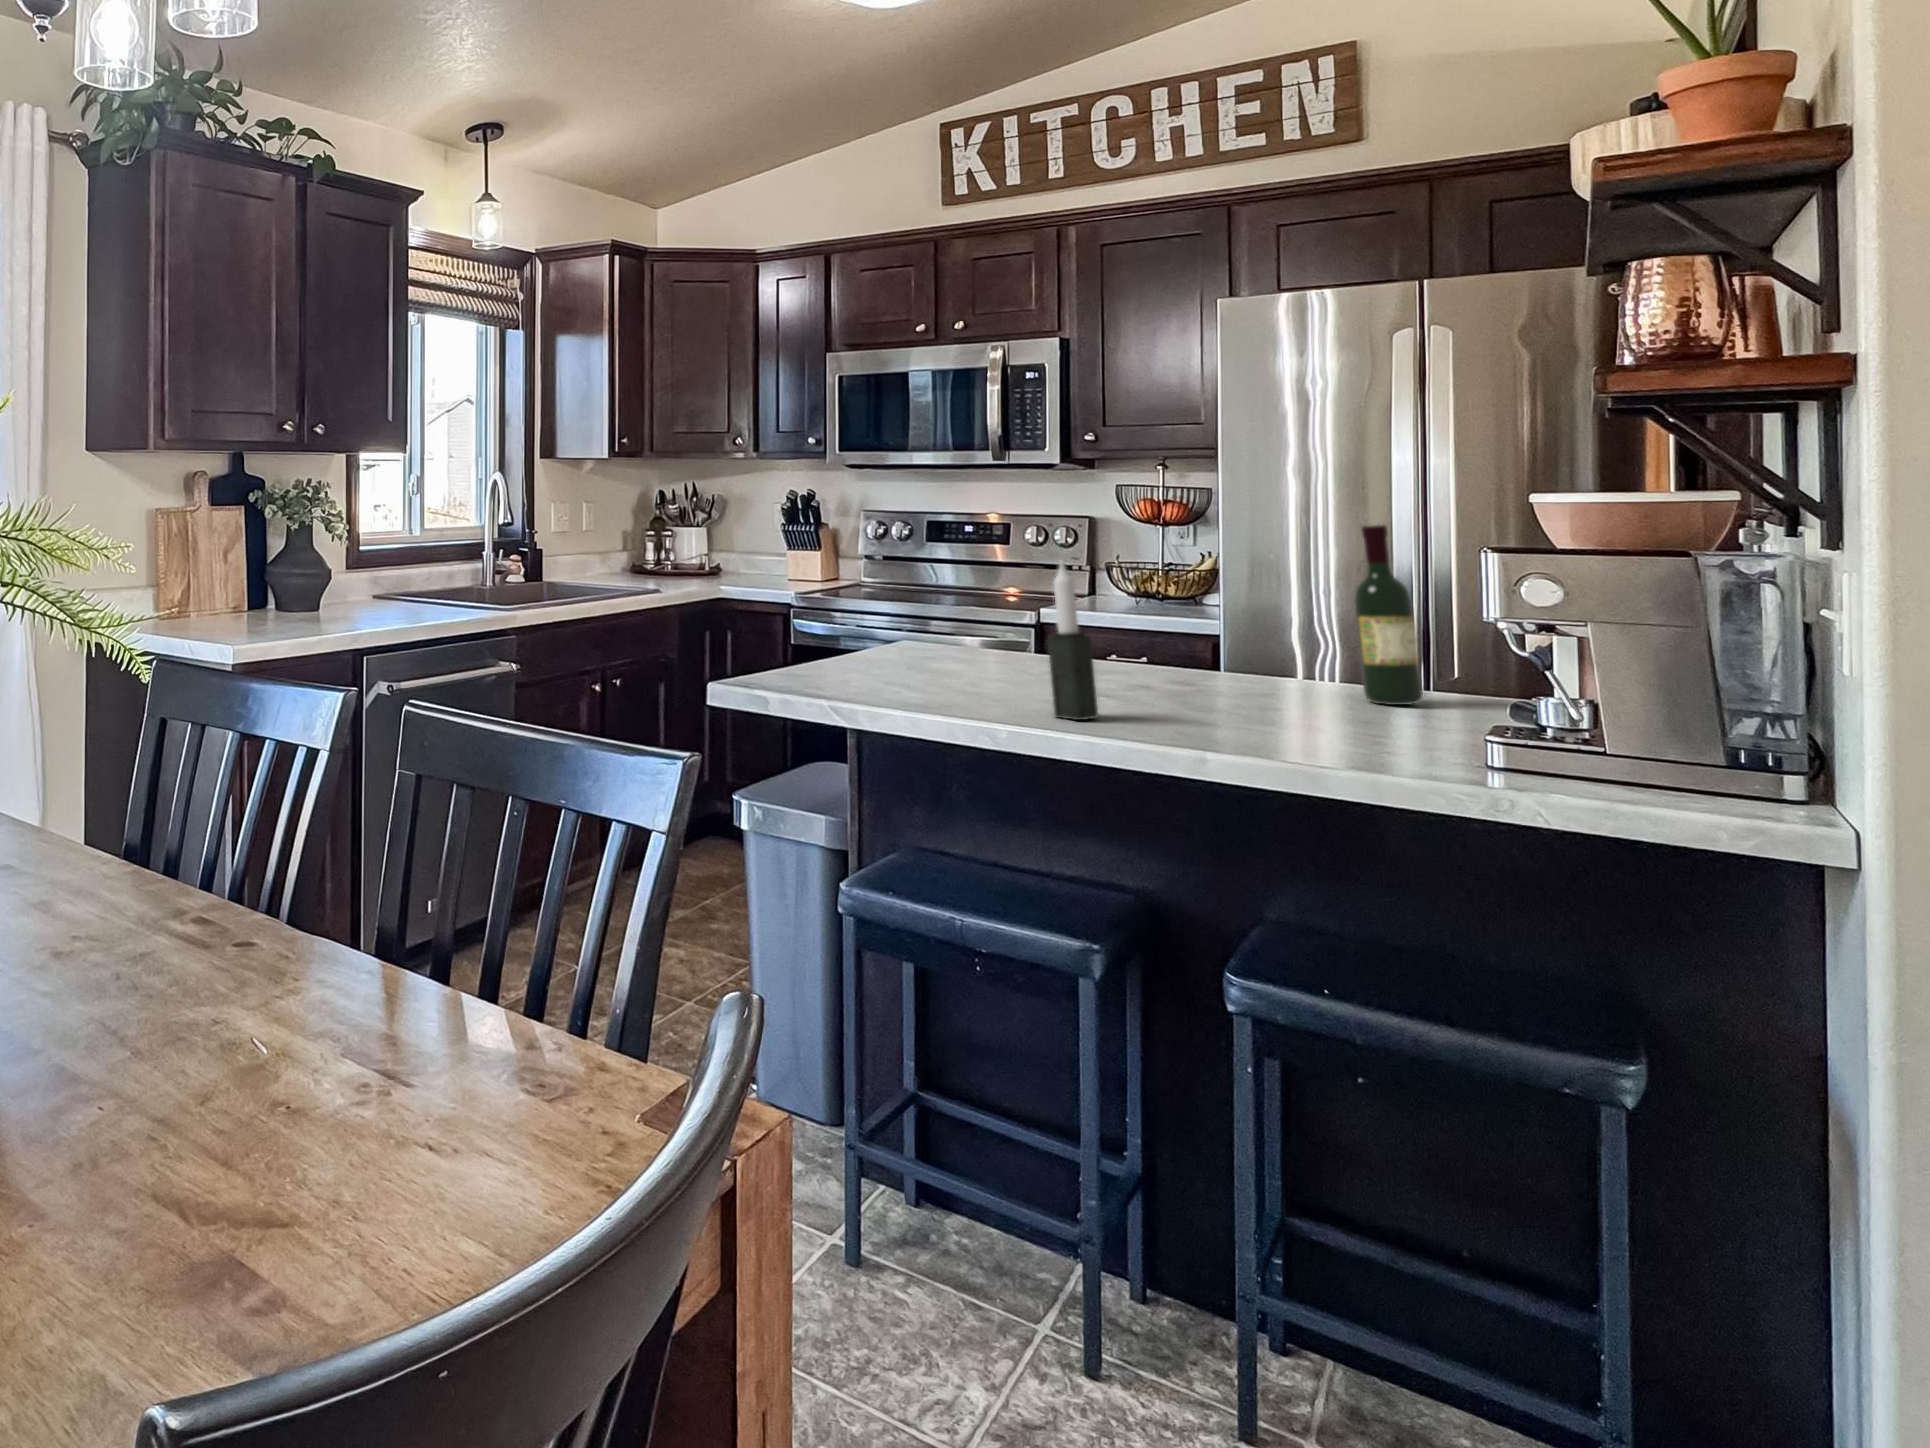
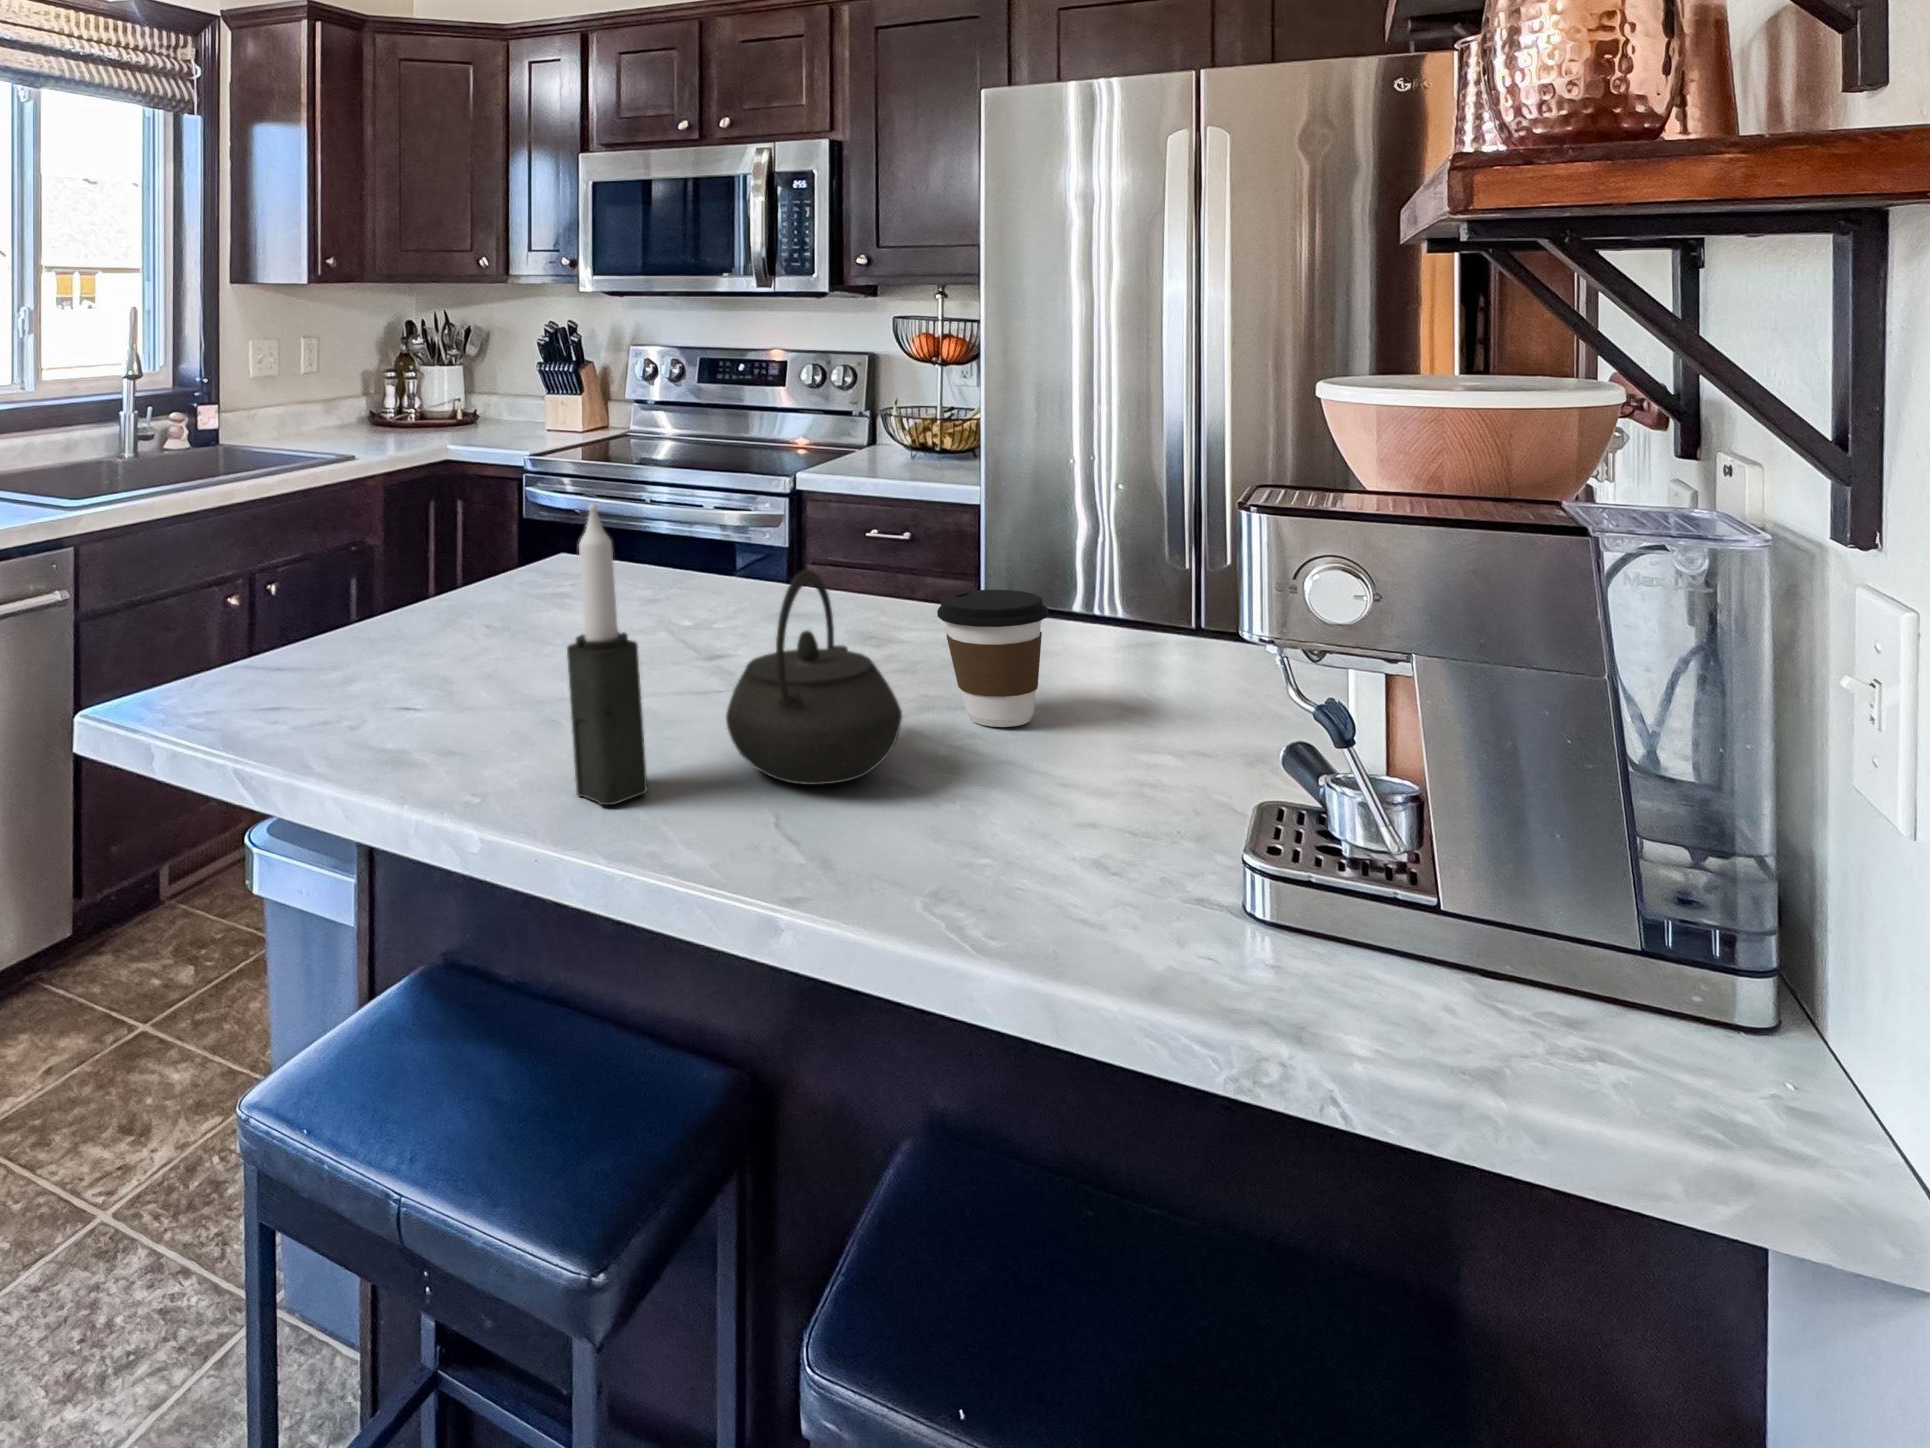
wine bottle: present [1354,525,1423,705] -> none [1081,414,1169,700]
kettle: none [1135,603,1252,720] -> present [726,569,902,785]
coffee cup: none [1258,632,1338,709] -> present [937,590,1048,727]

